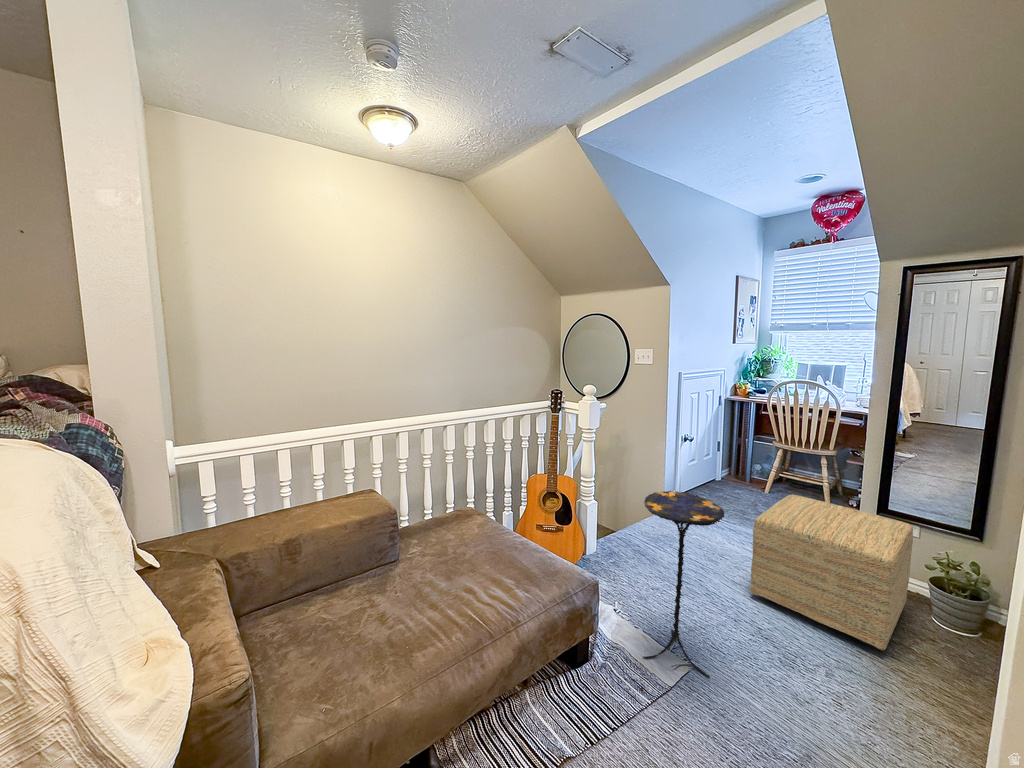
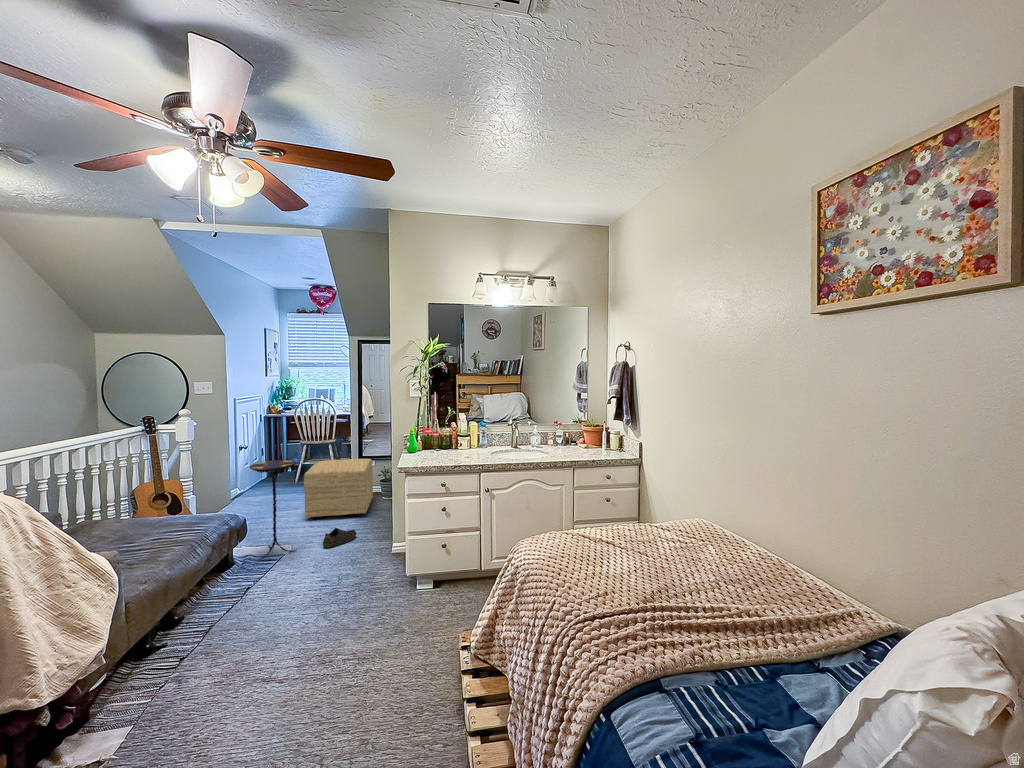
shoe: none [763,678,851,728] -> present [323,528,356,547]

